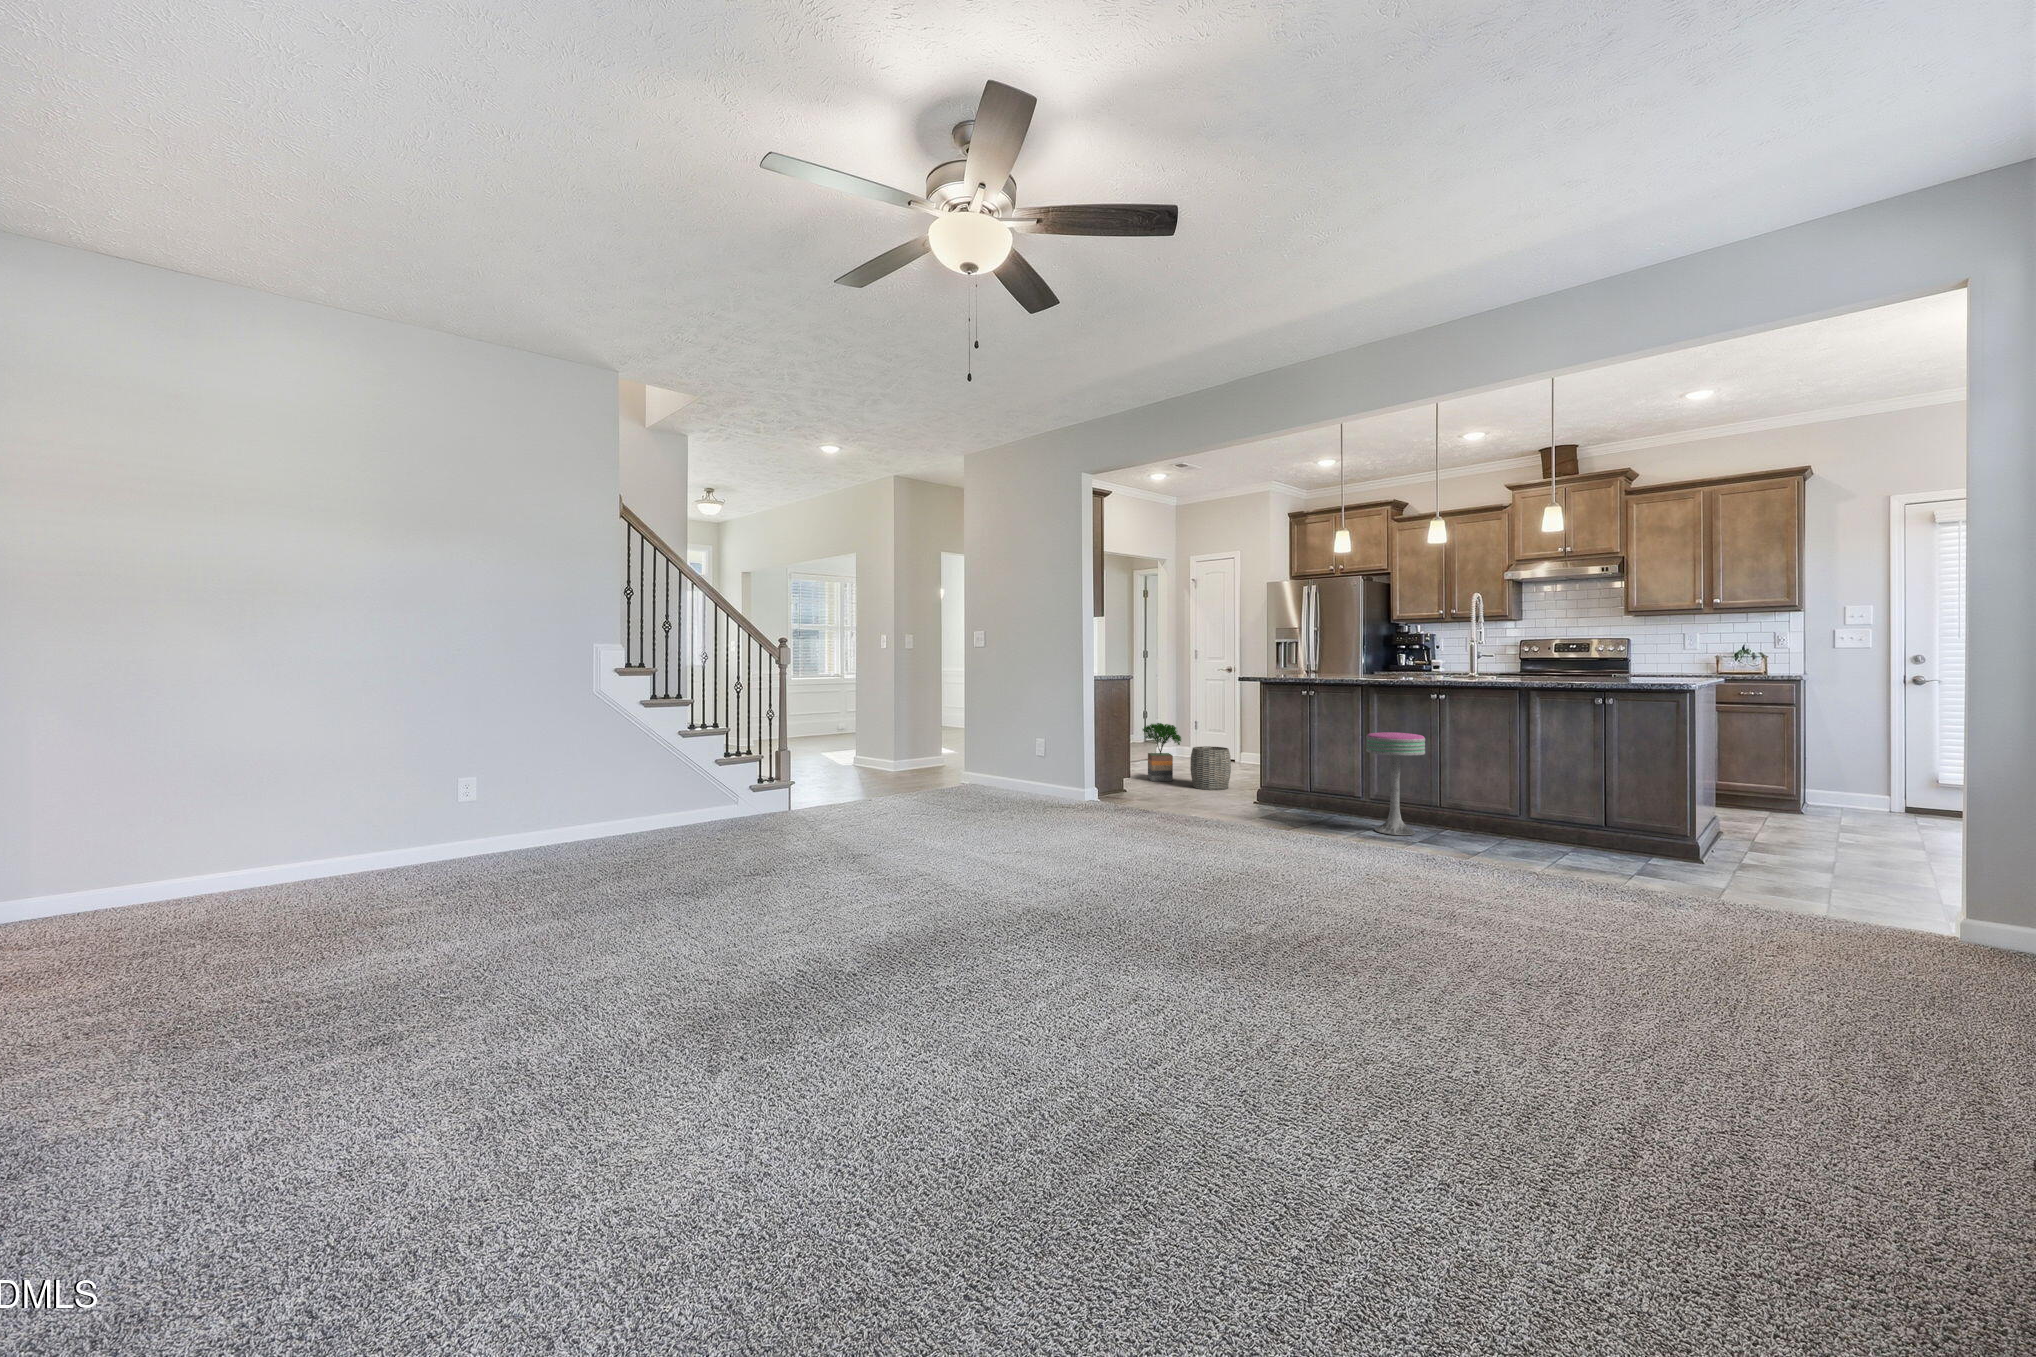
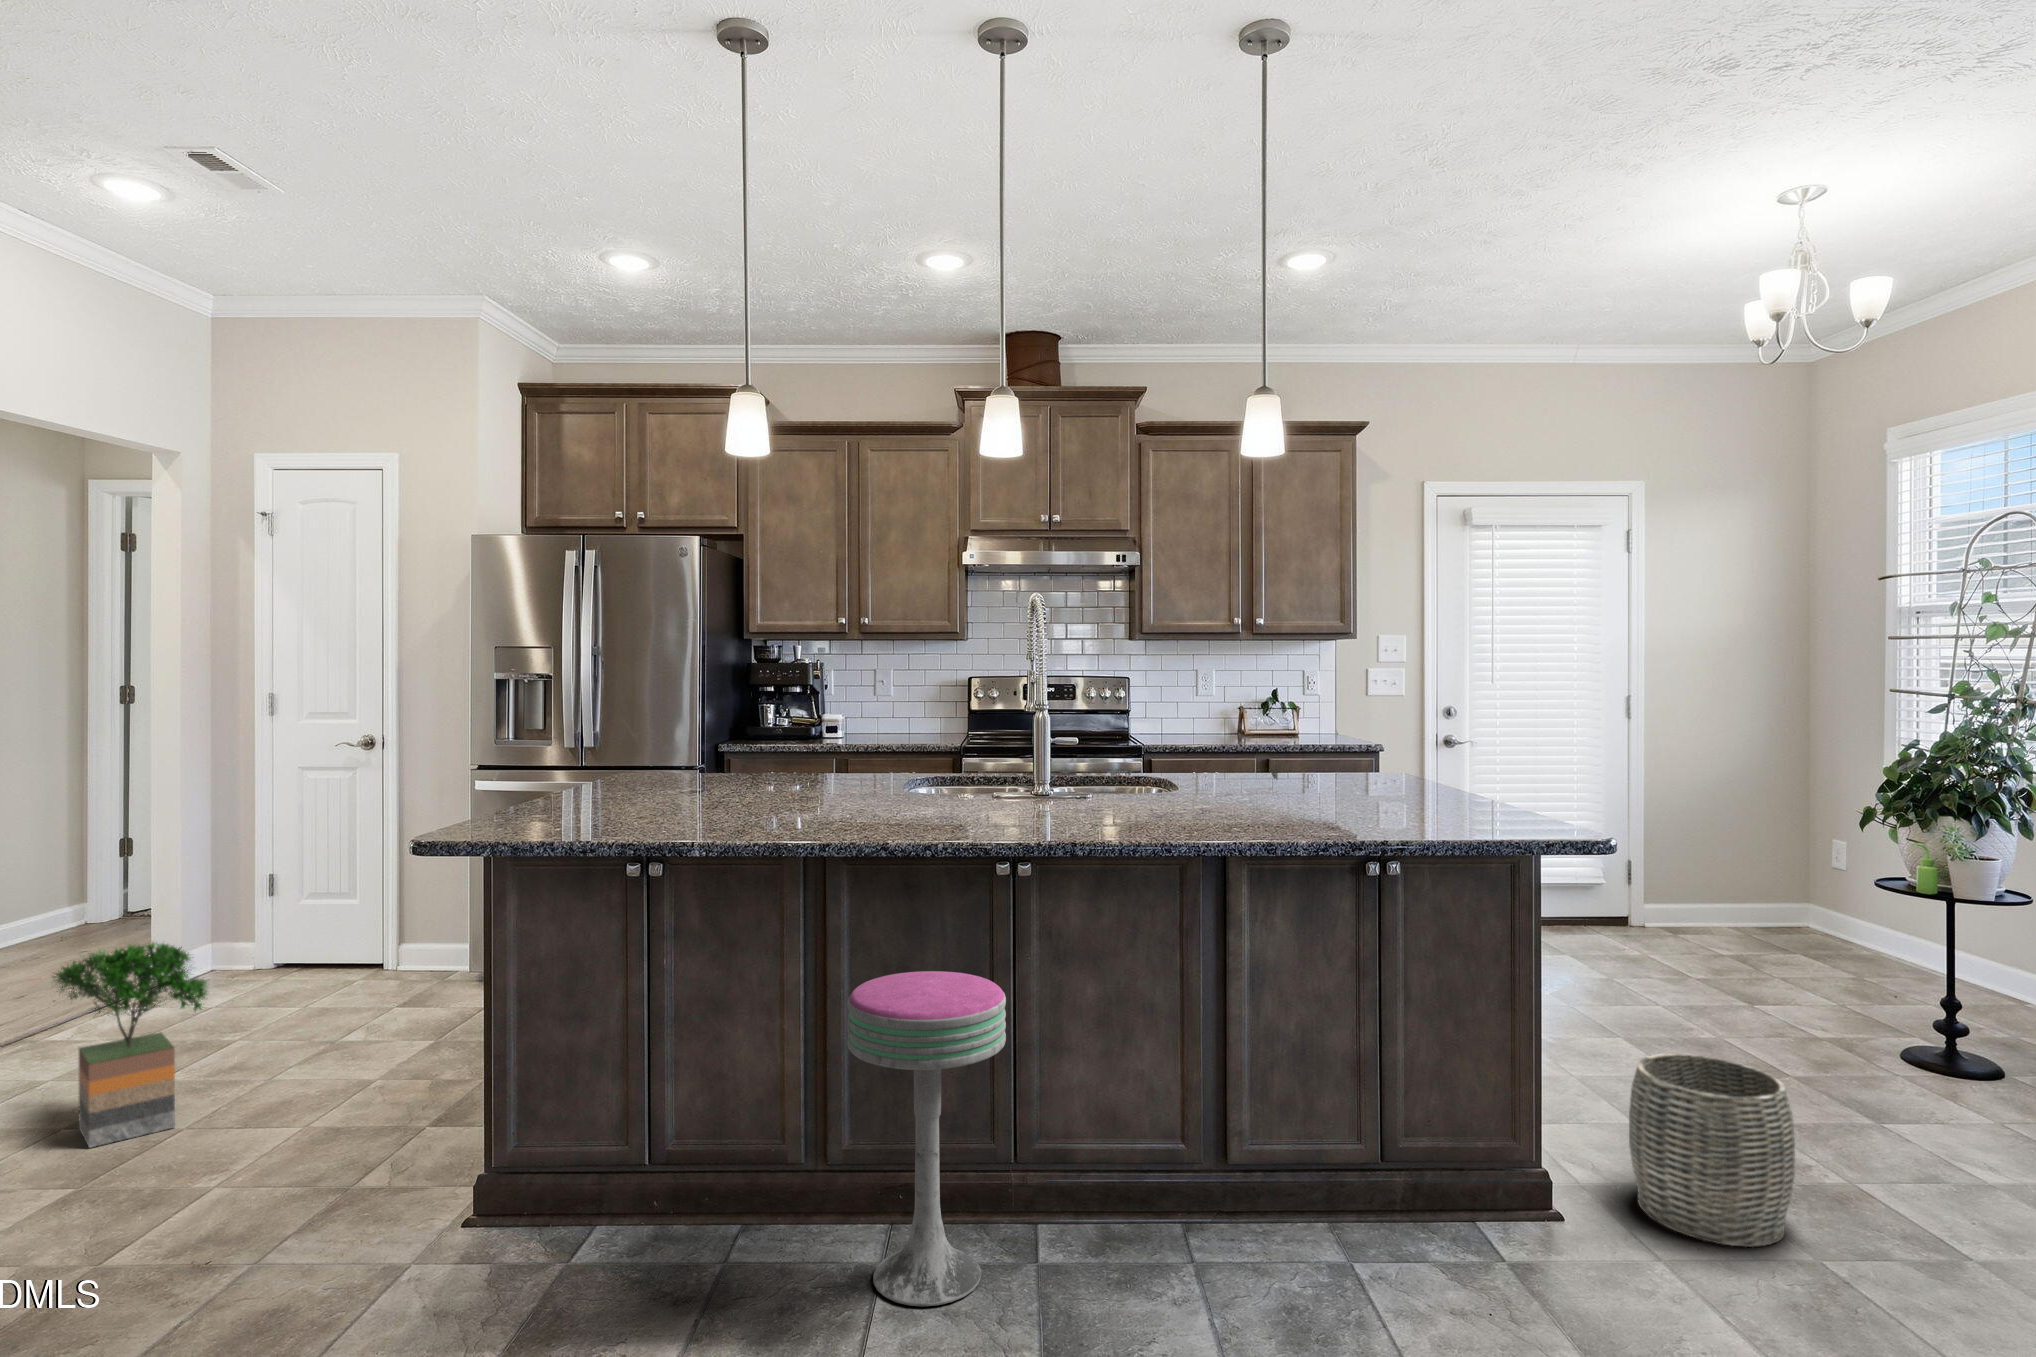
woven basket: present [1190,746,1231,790] -> present [1629,1054,1795,1247]

